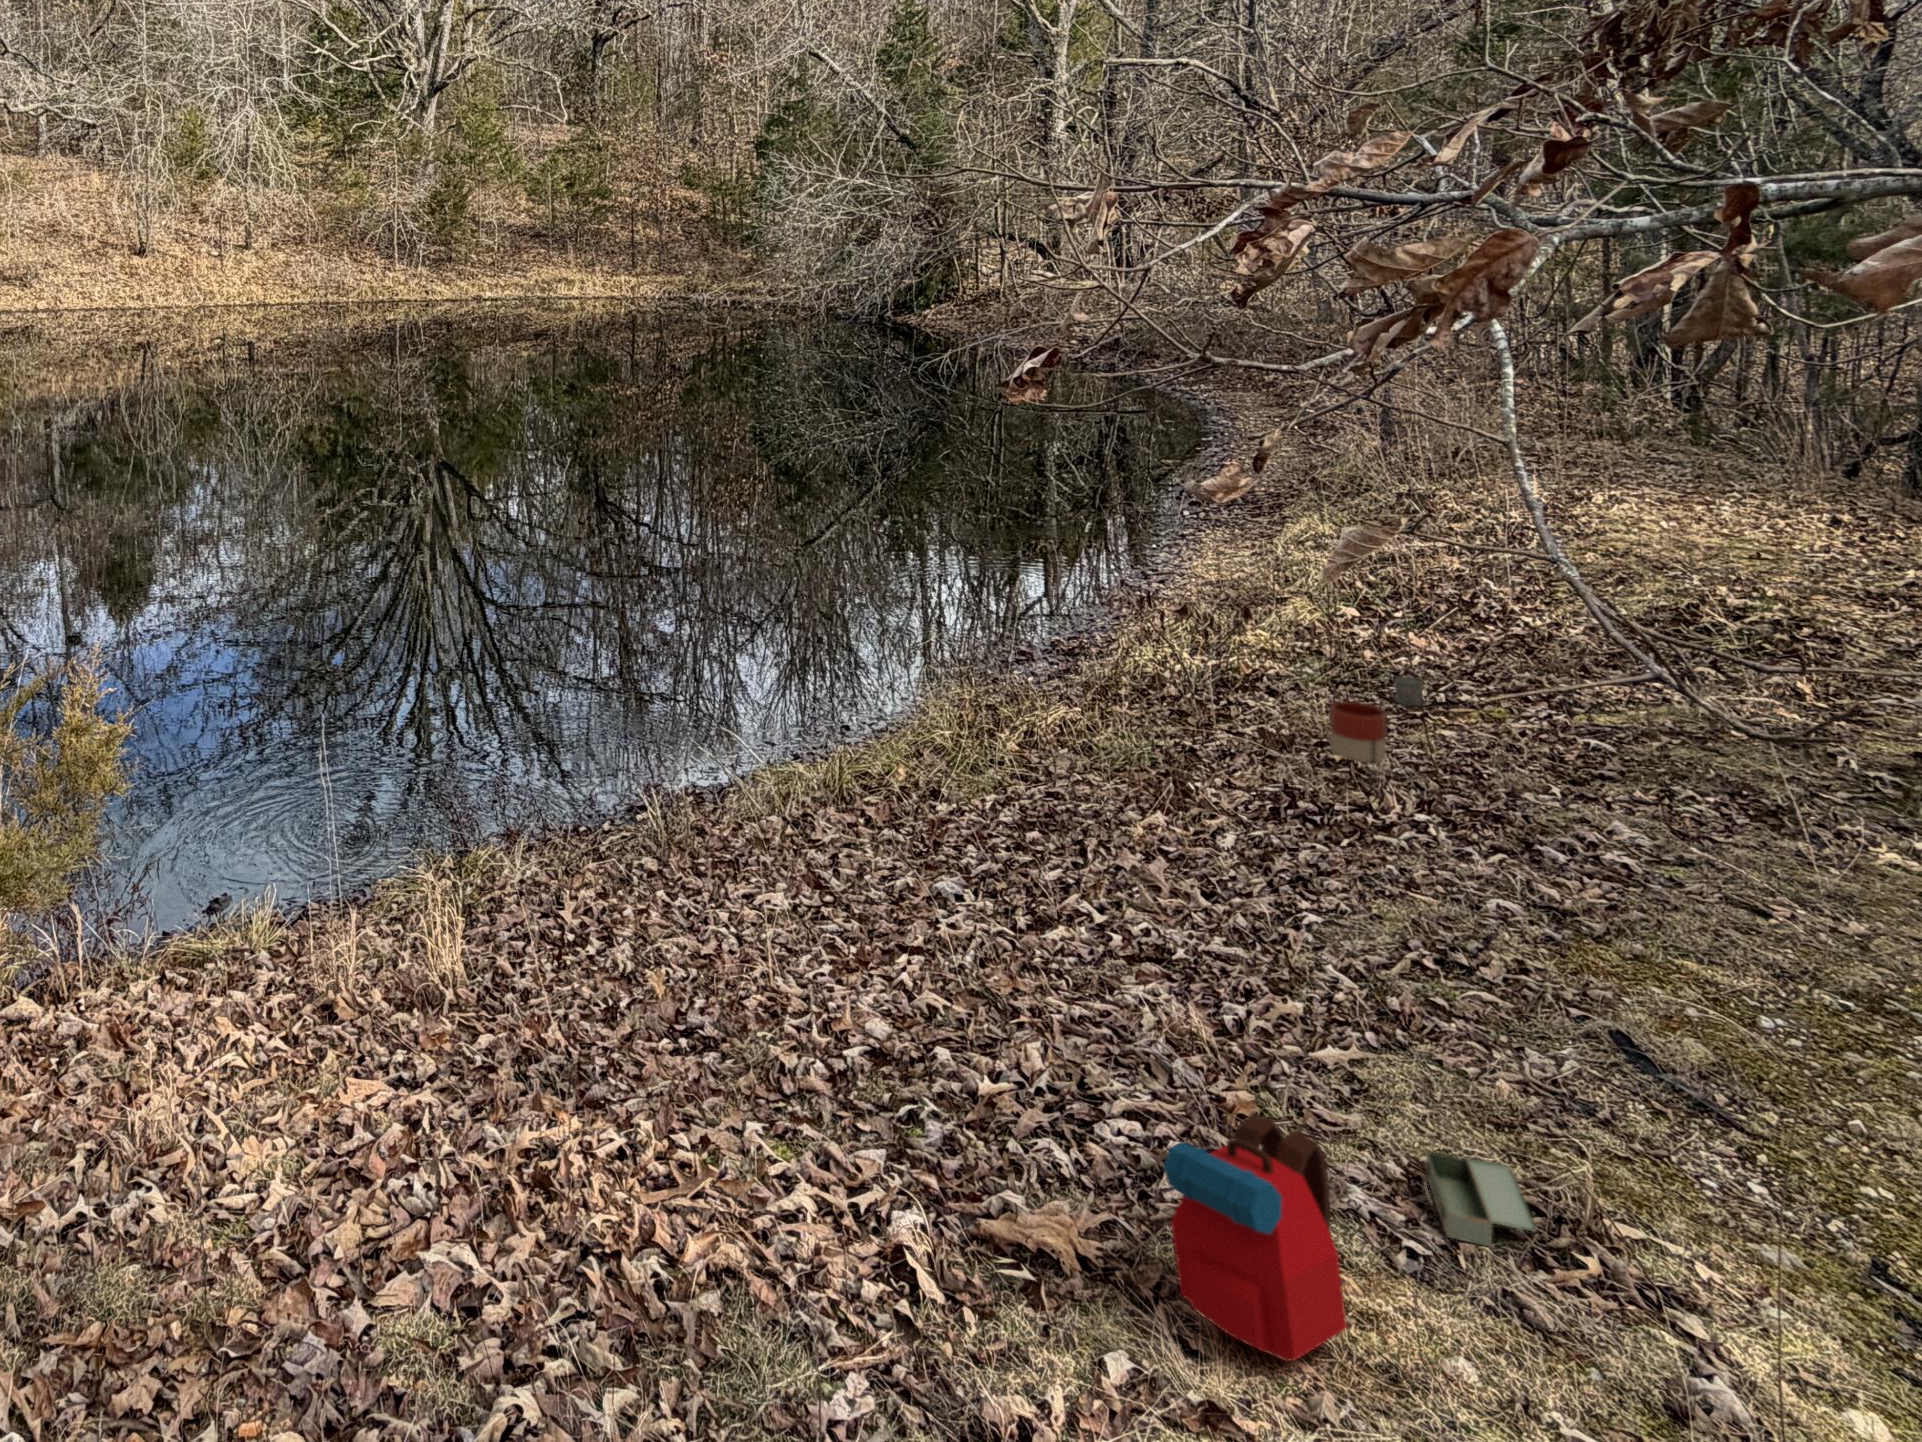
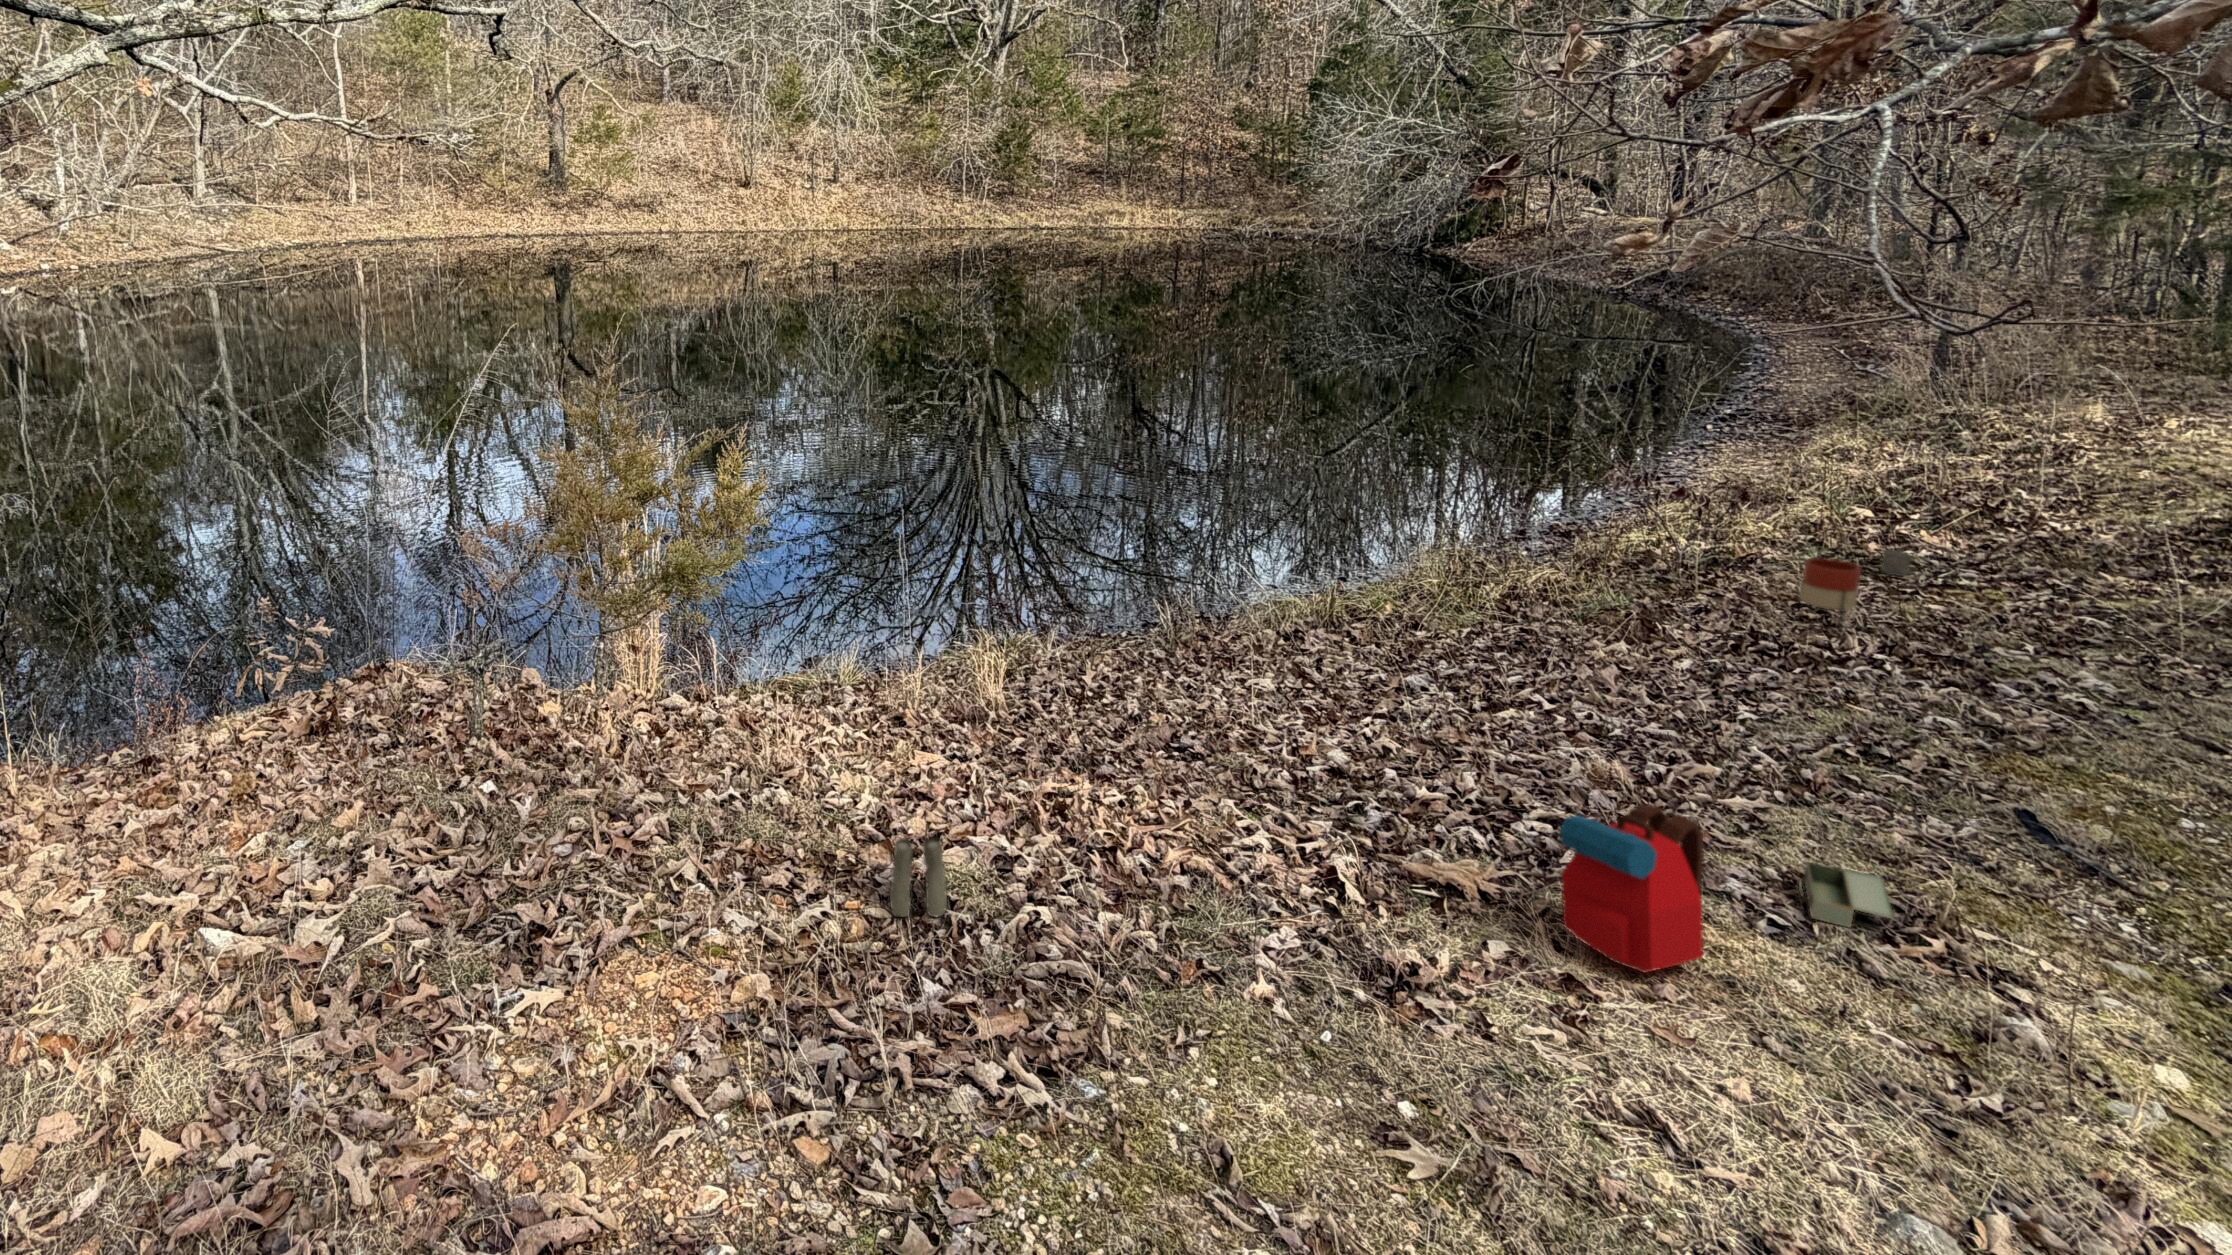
boots: none [319,1259,398,1400] -> present [890,837,947,917]

